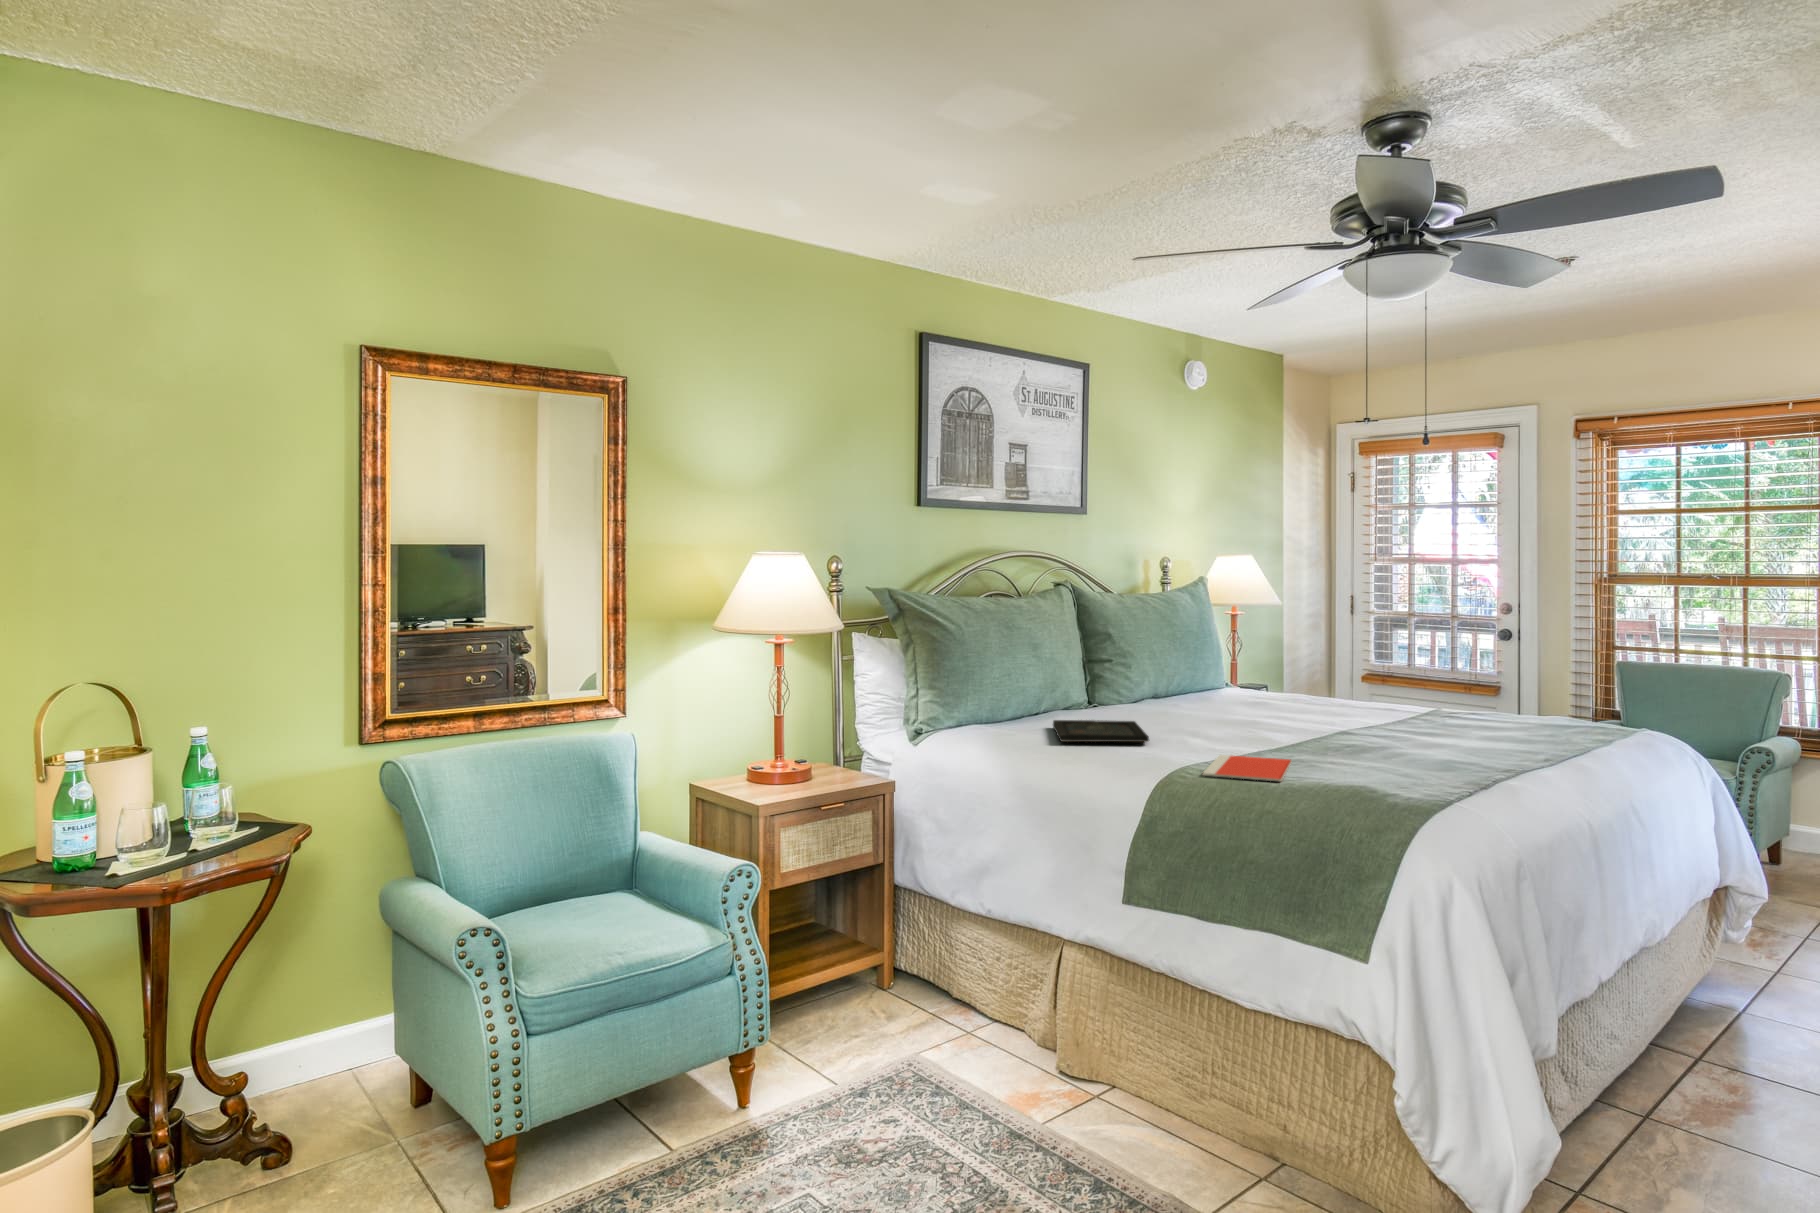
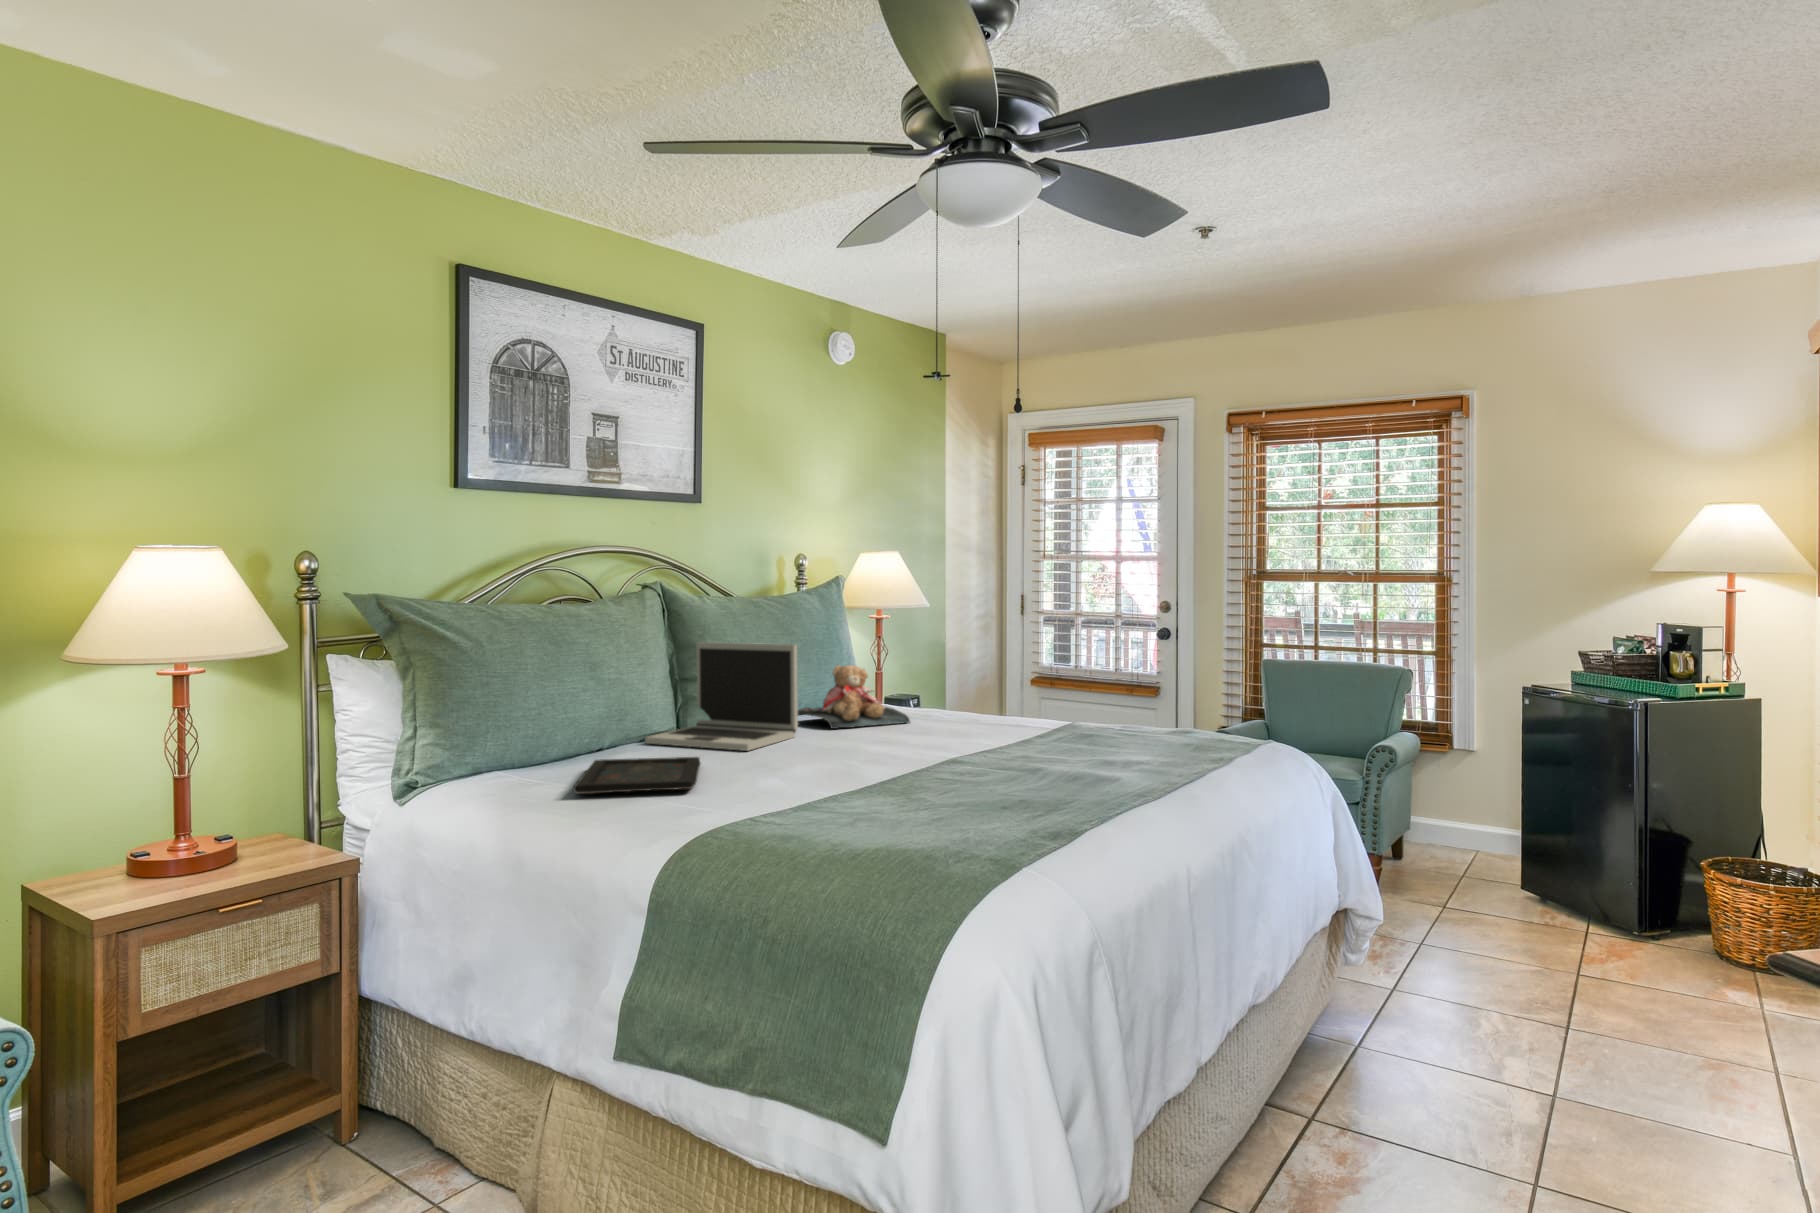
laptop: none [1073,631,1197,720] -> present [645,642,798,751]
teddy bear: none [1183,652,1288,707] -> present [798,665,910,729]
notebook: present [1202,755,1292,781] -> none [716,805,854,848]

